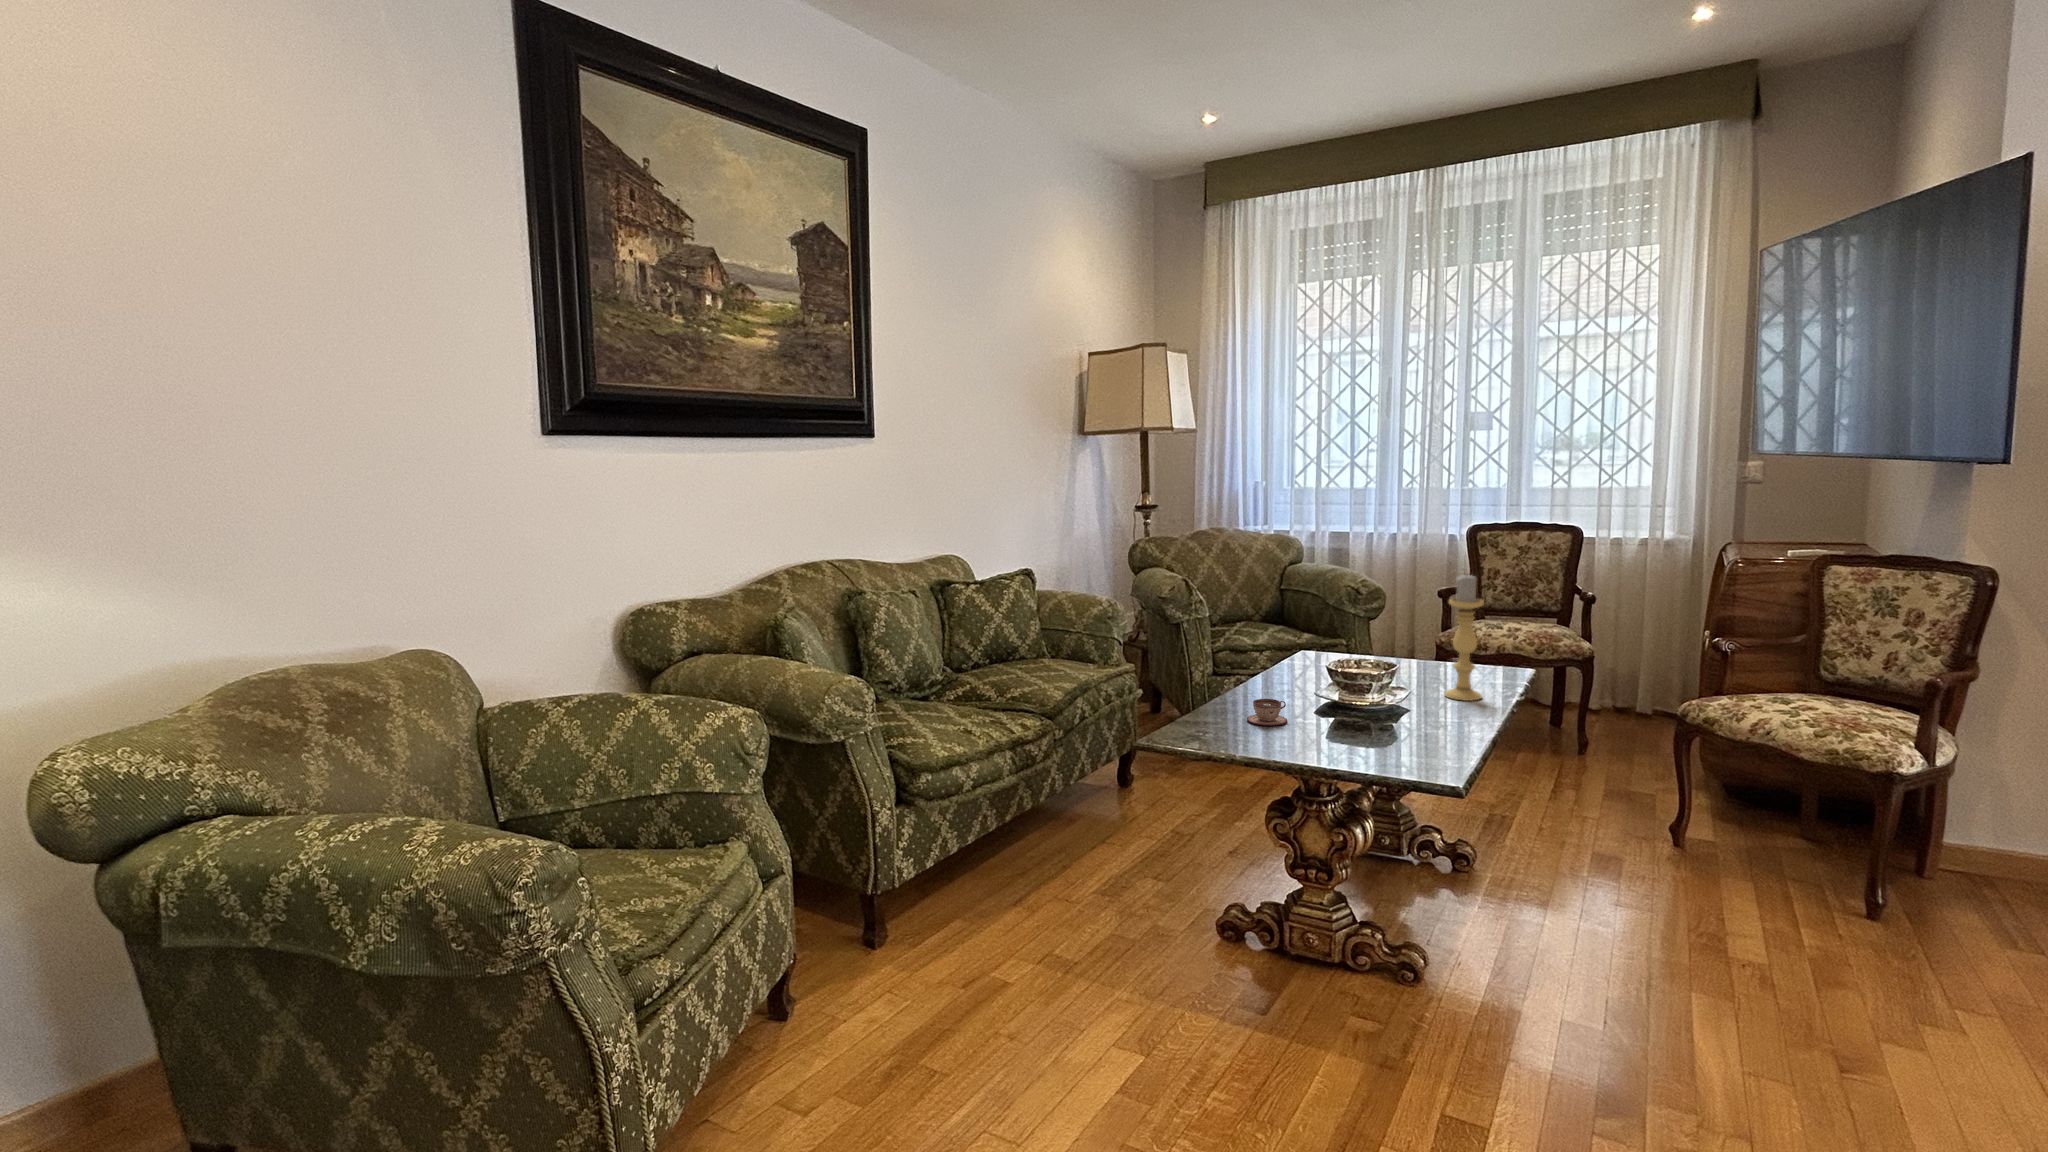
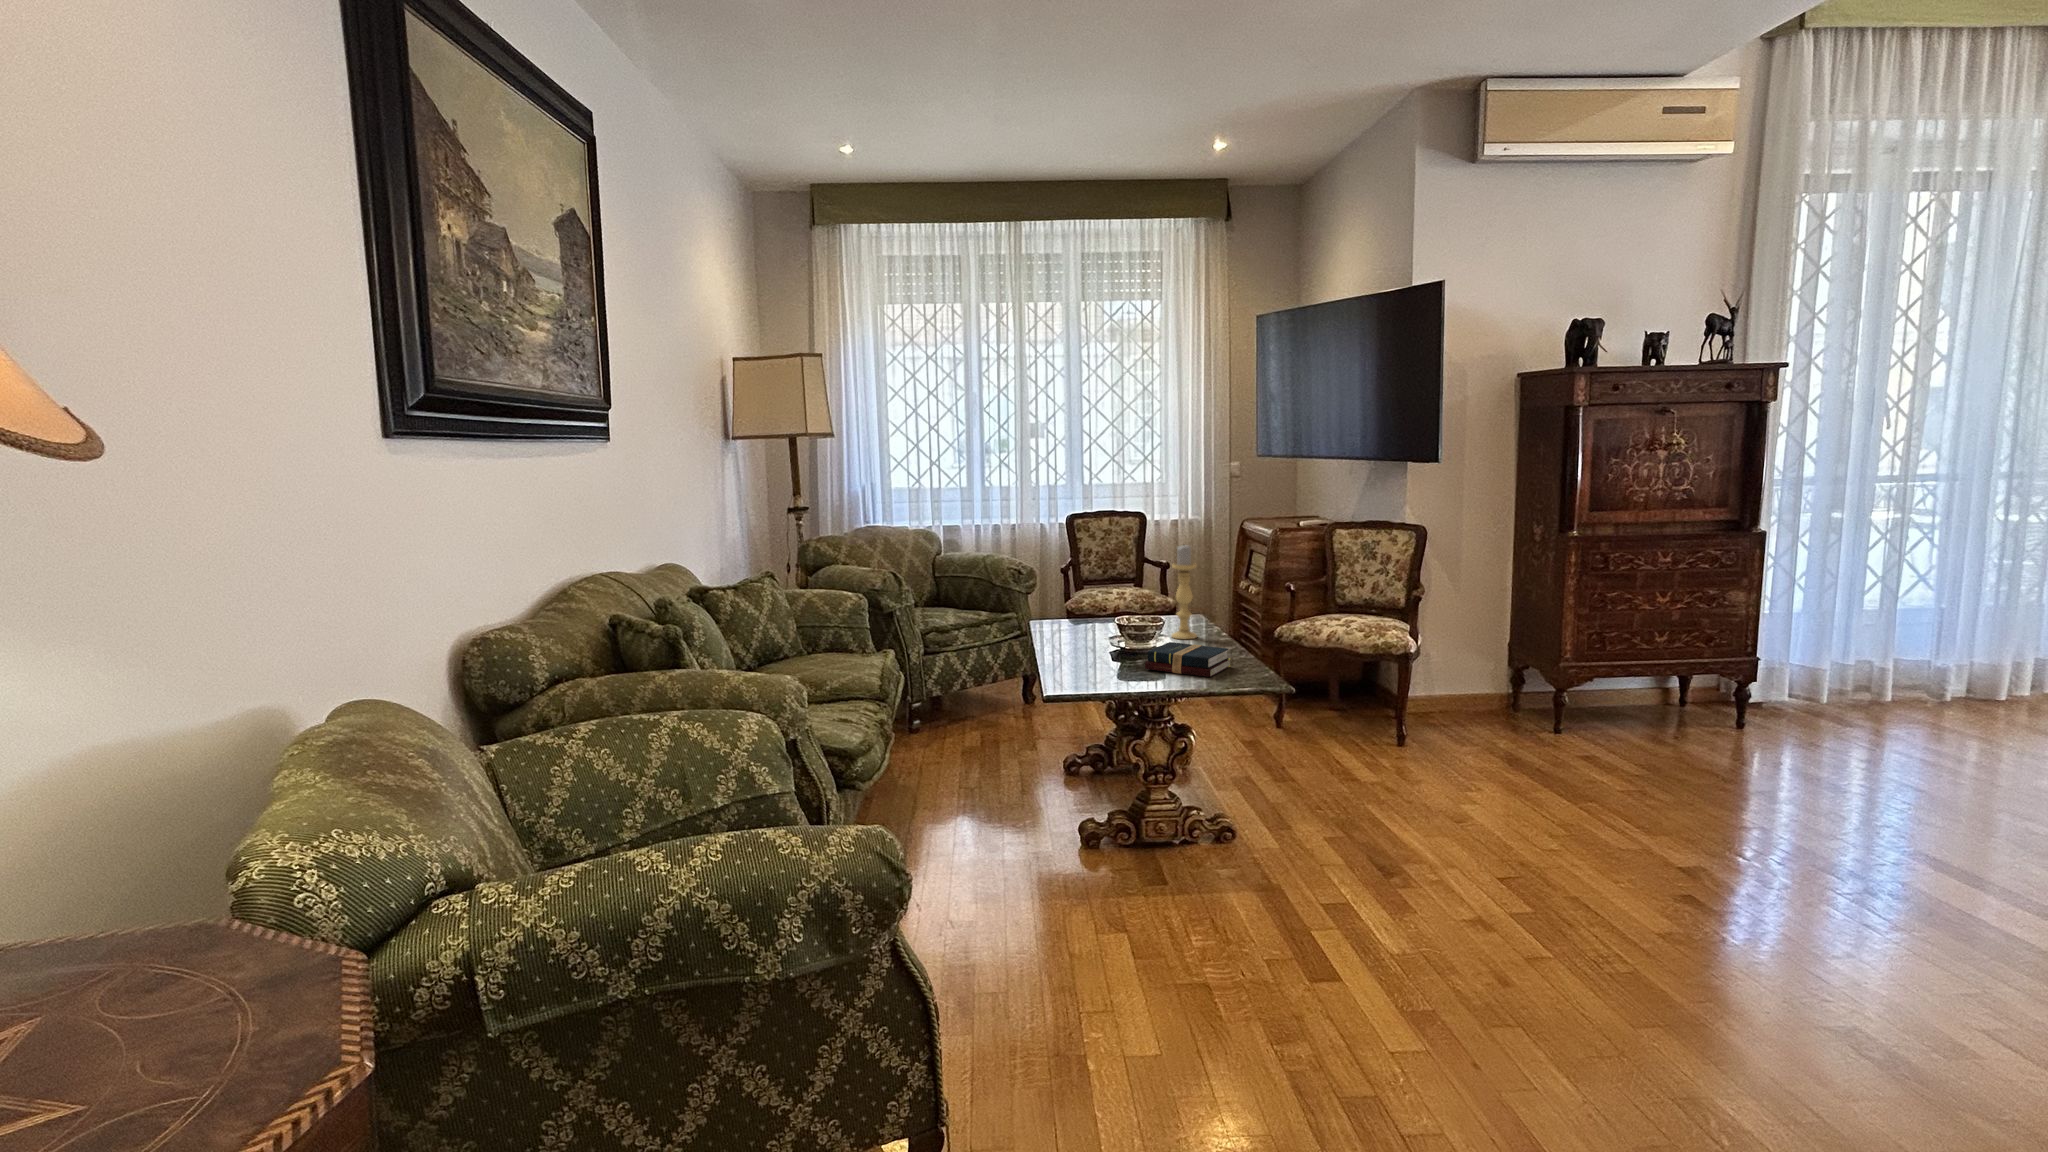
teacup: present [1247,699,1287,725] -> none [1077,652,1110,673]
hardback book: none [1326,700,1448,755] -> present [1145,642,1230,677]

